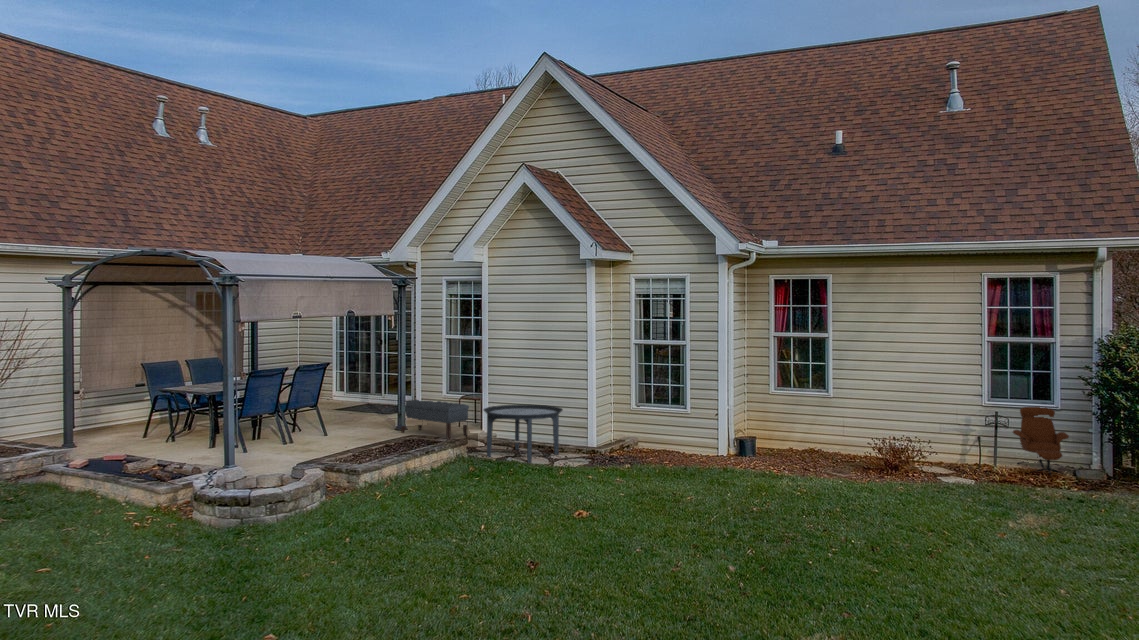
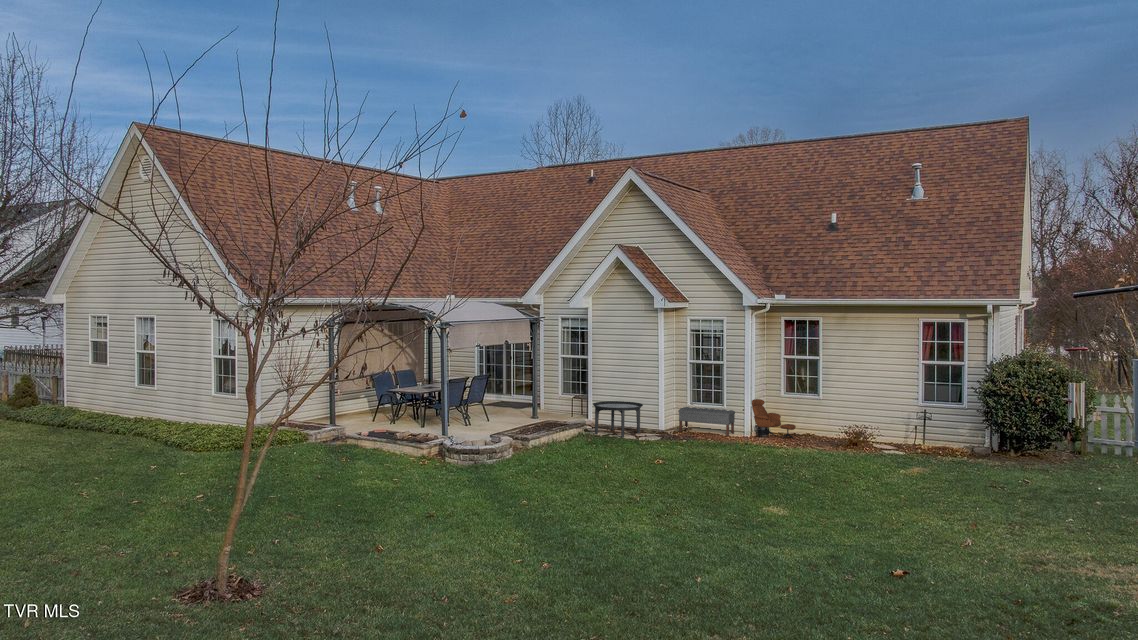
bench: present [401,400,469,439] -> present [678,407,735,436]
lounge chair: present [1013,406,1069,476] -> present [752,399,796,439]

